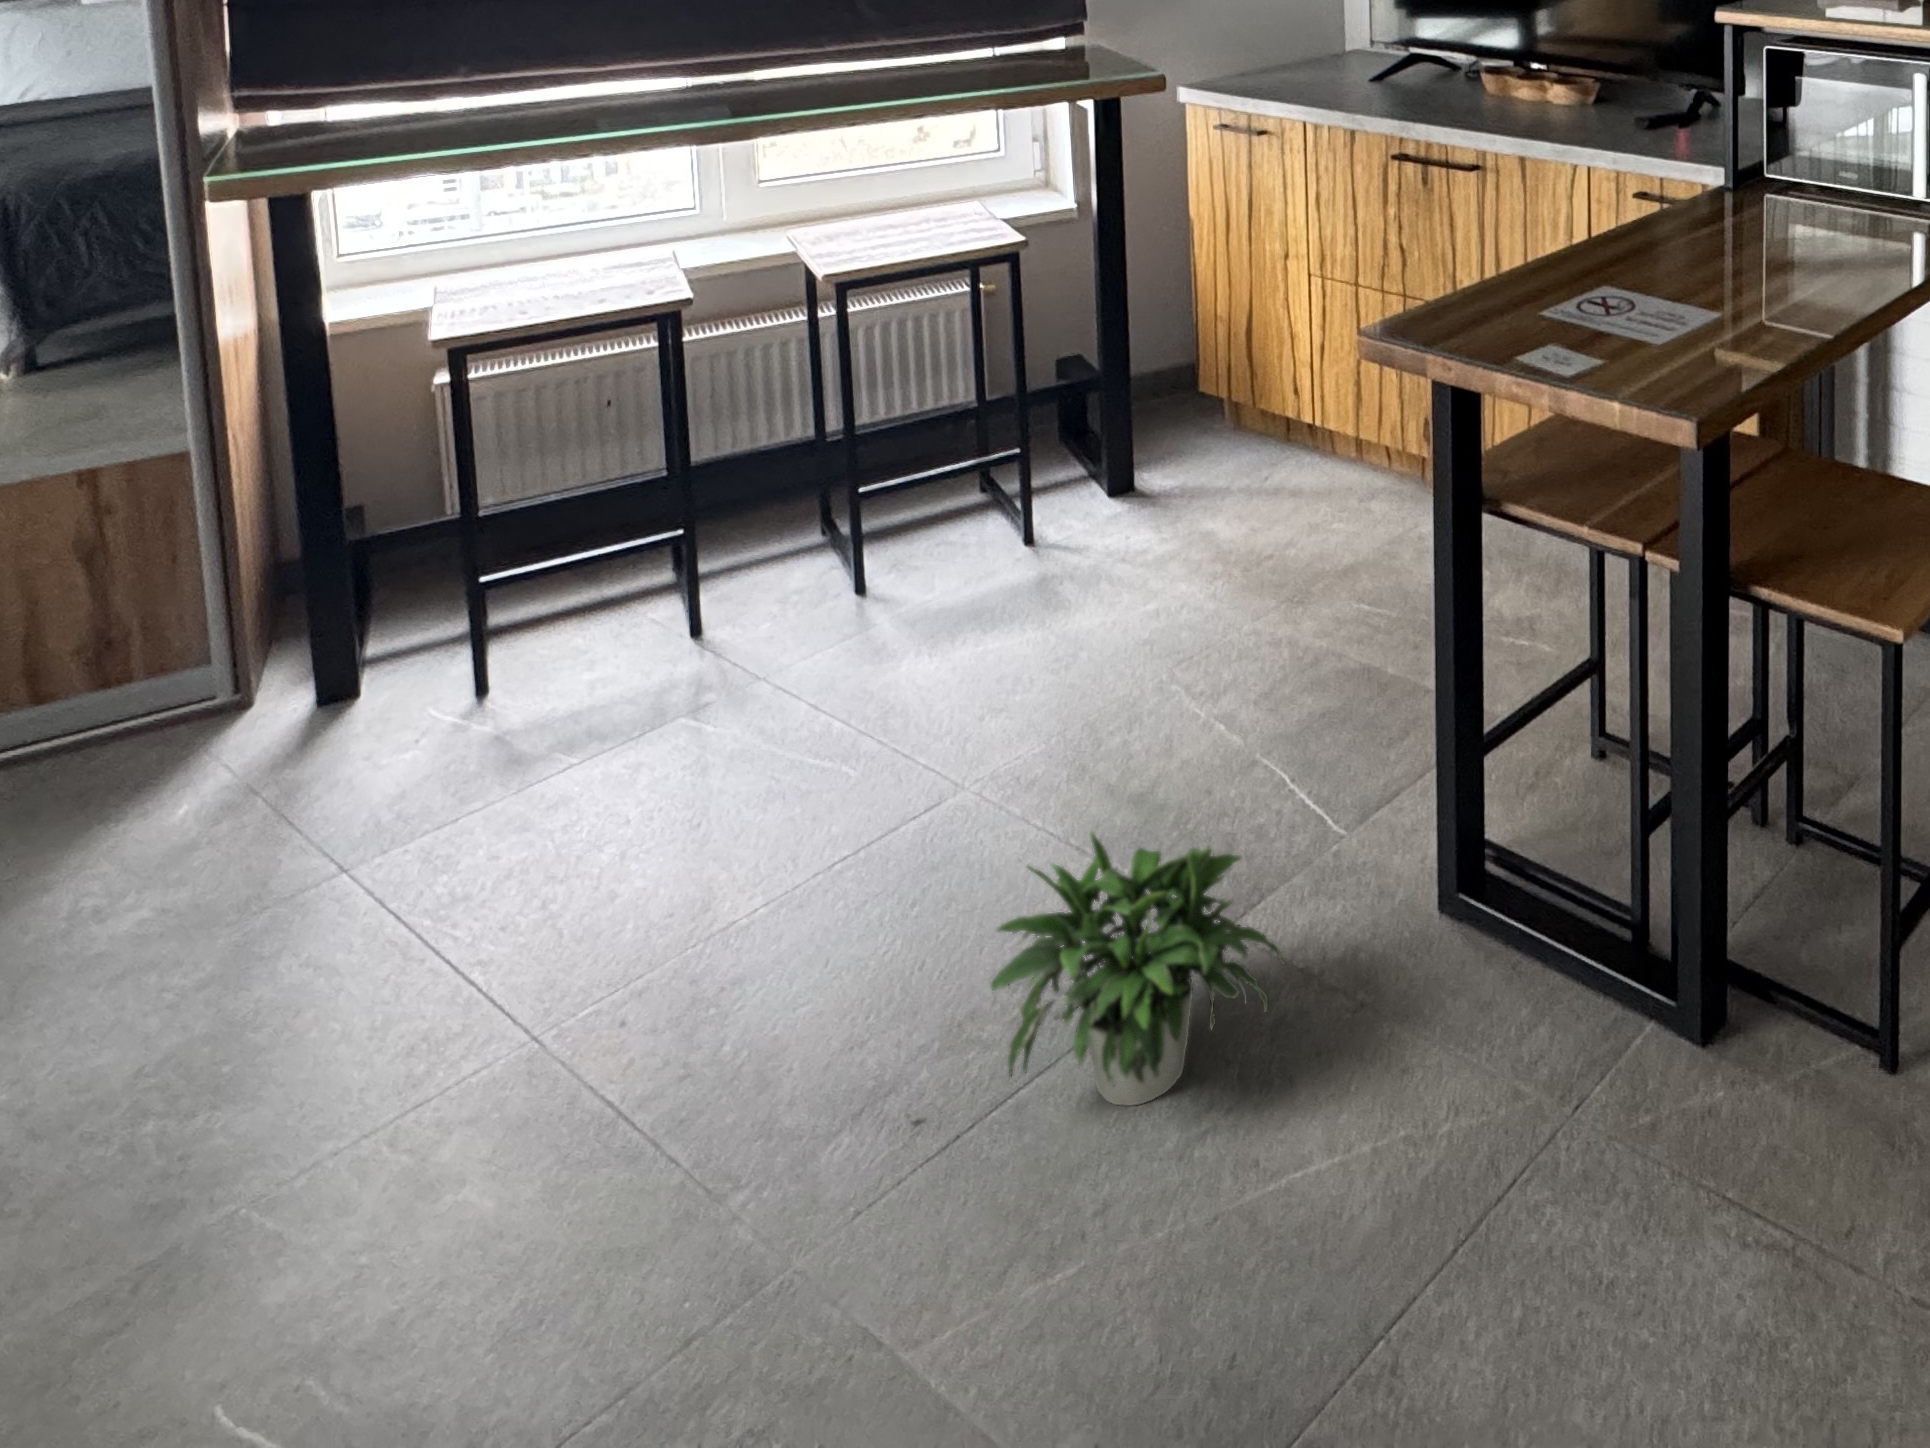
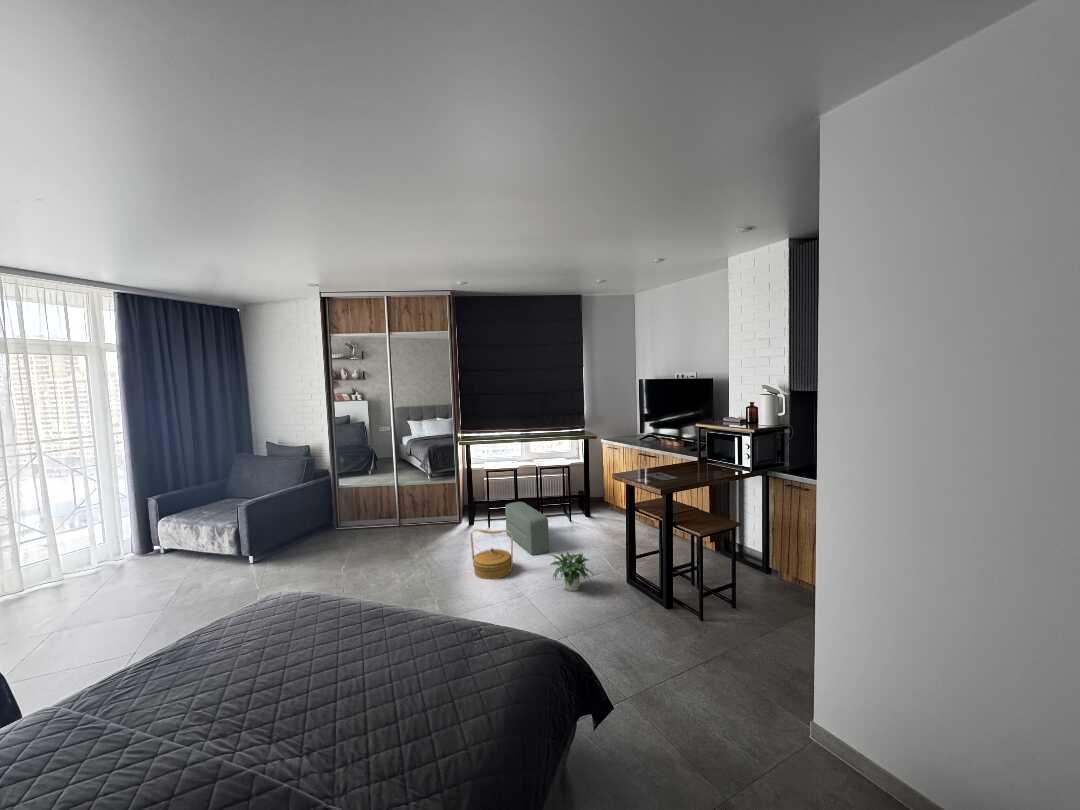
pouf: none [604,505,930,856] -> present [505,502,549,555]
basket: none [307,787,683,1209] -> present [471,529,513,579]

